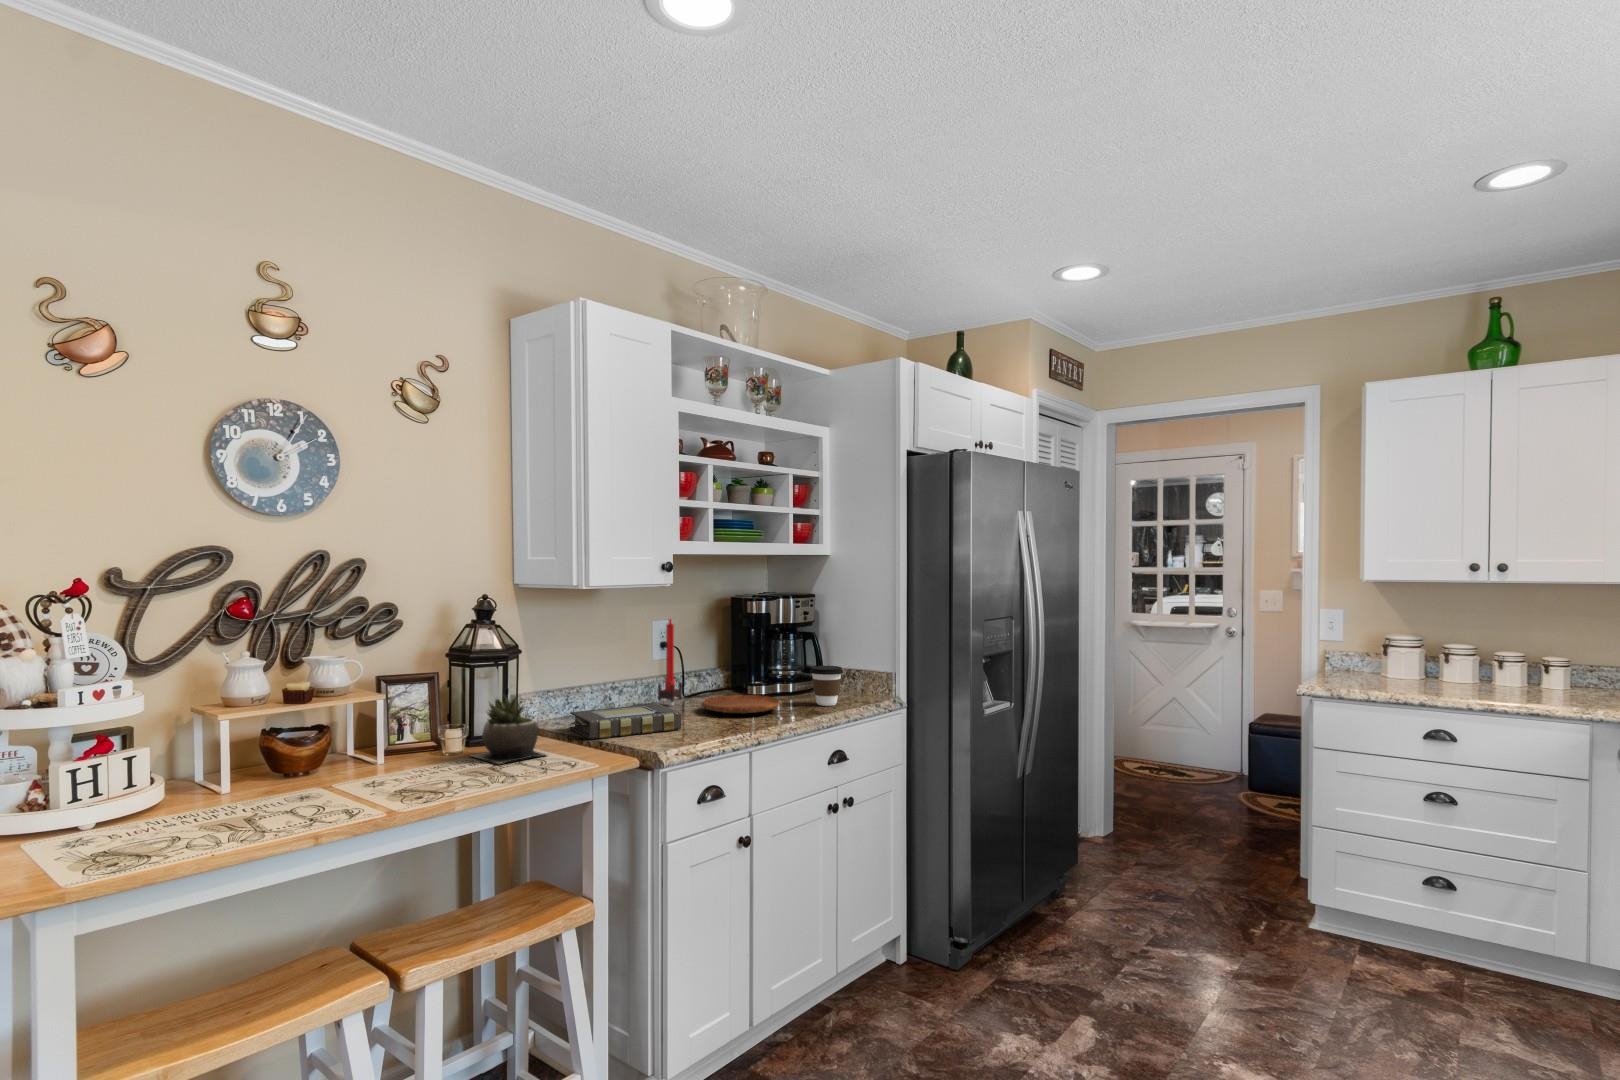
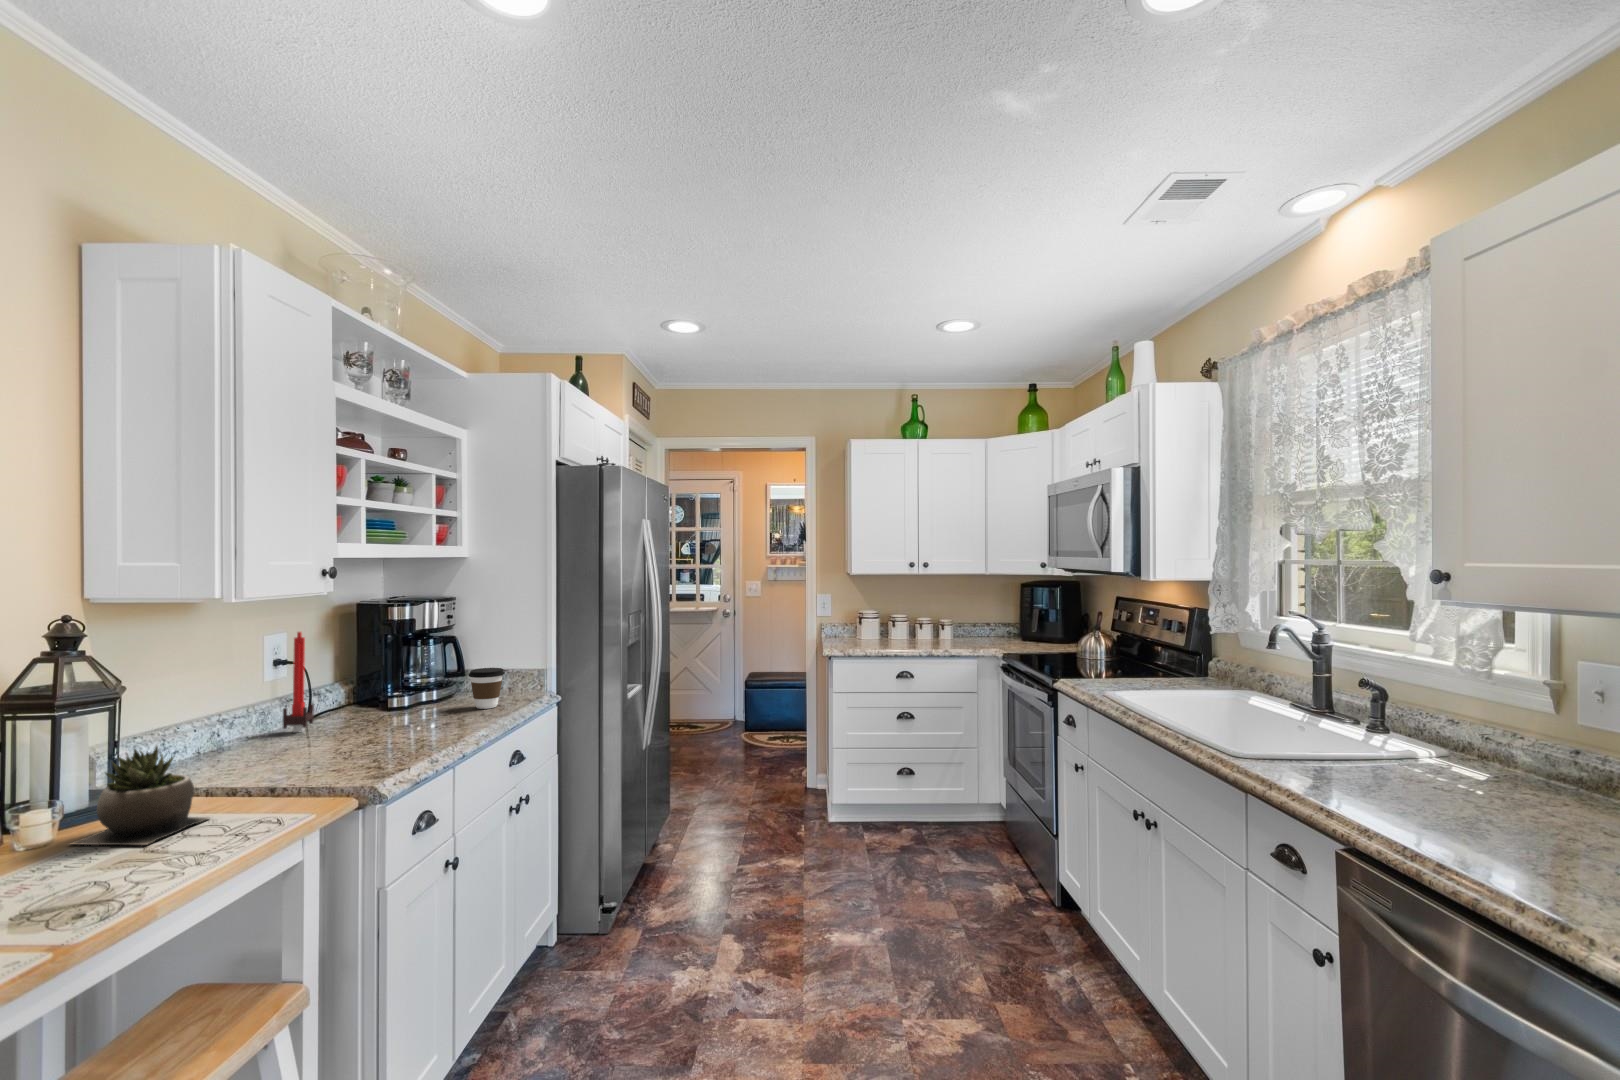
tray: present [701,695,781,713] -> none [351,707,449,730]
book: present [570,704,682,739] -> none [191,731,359,788]

